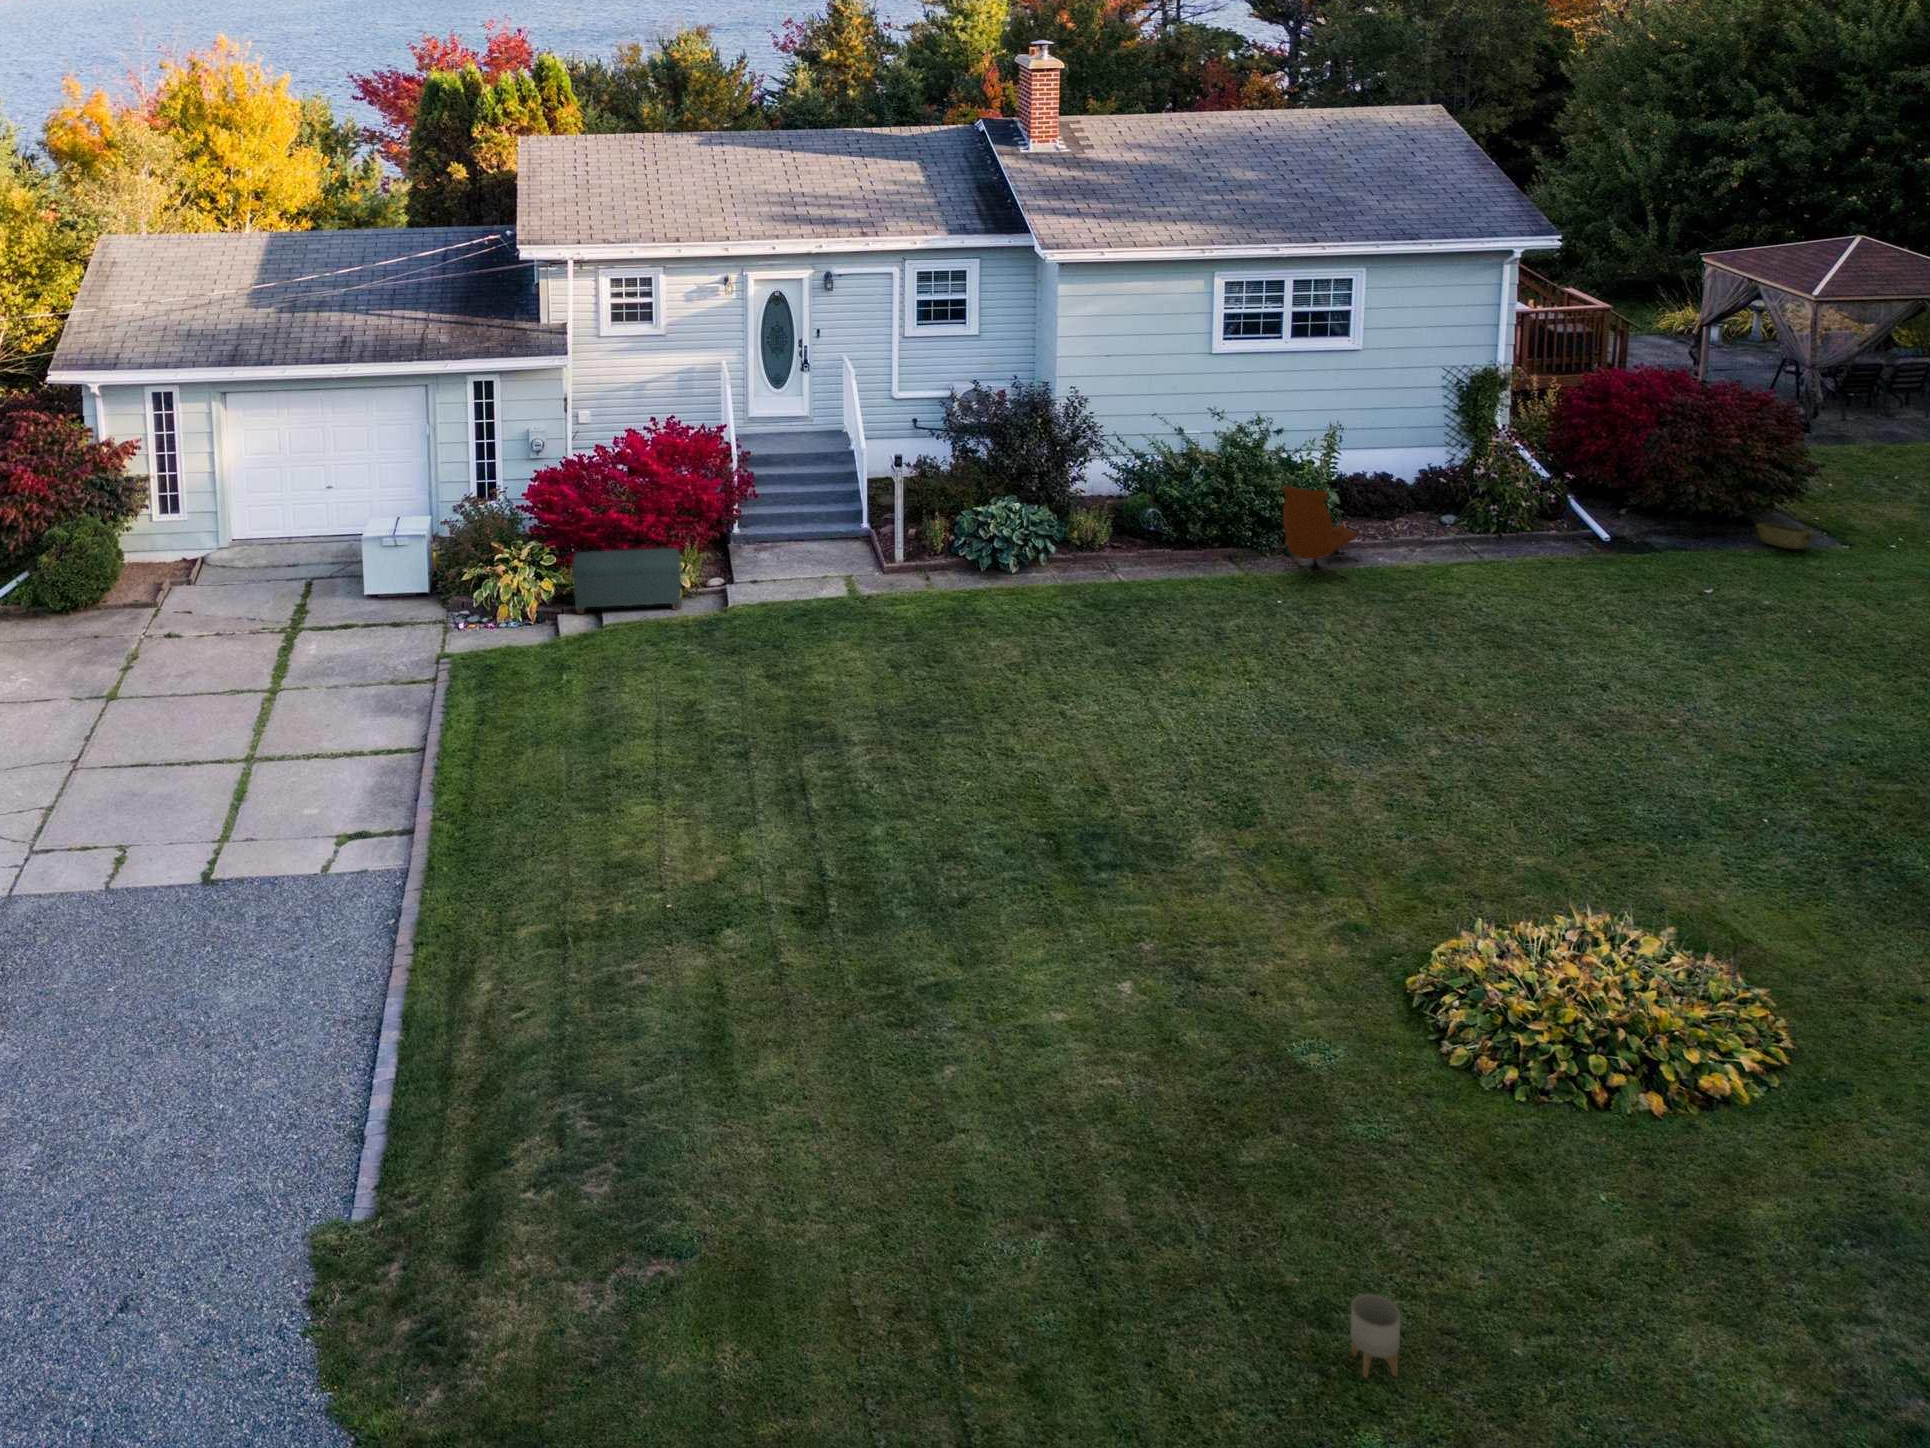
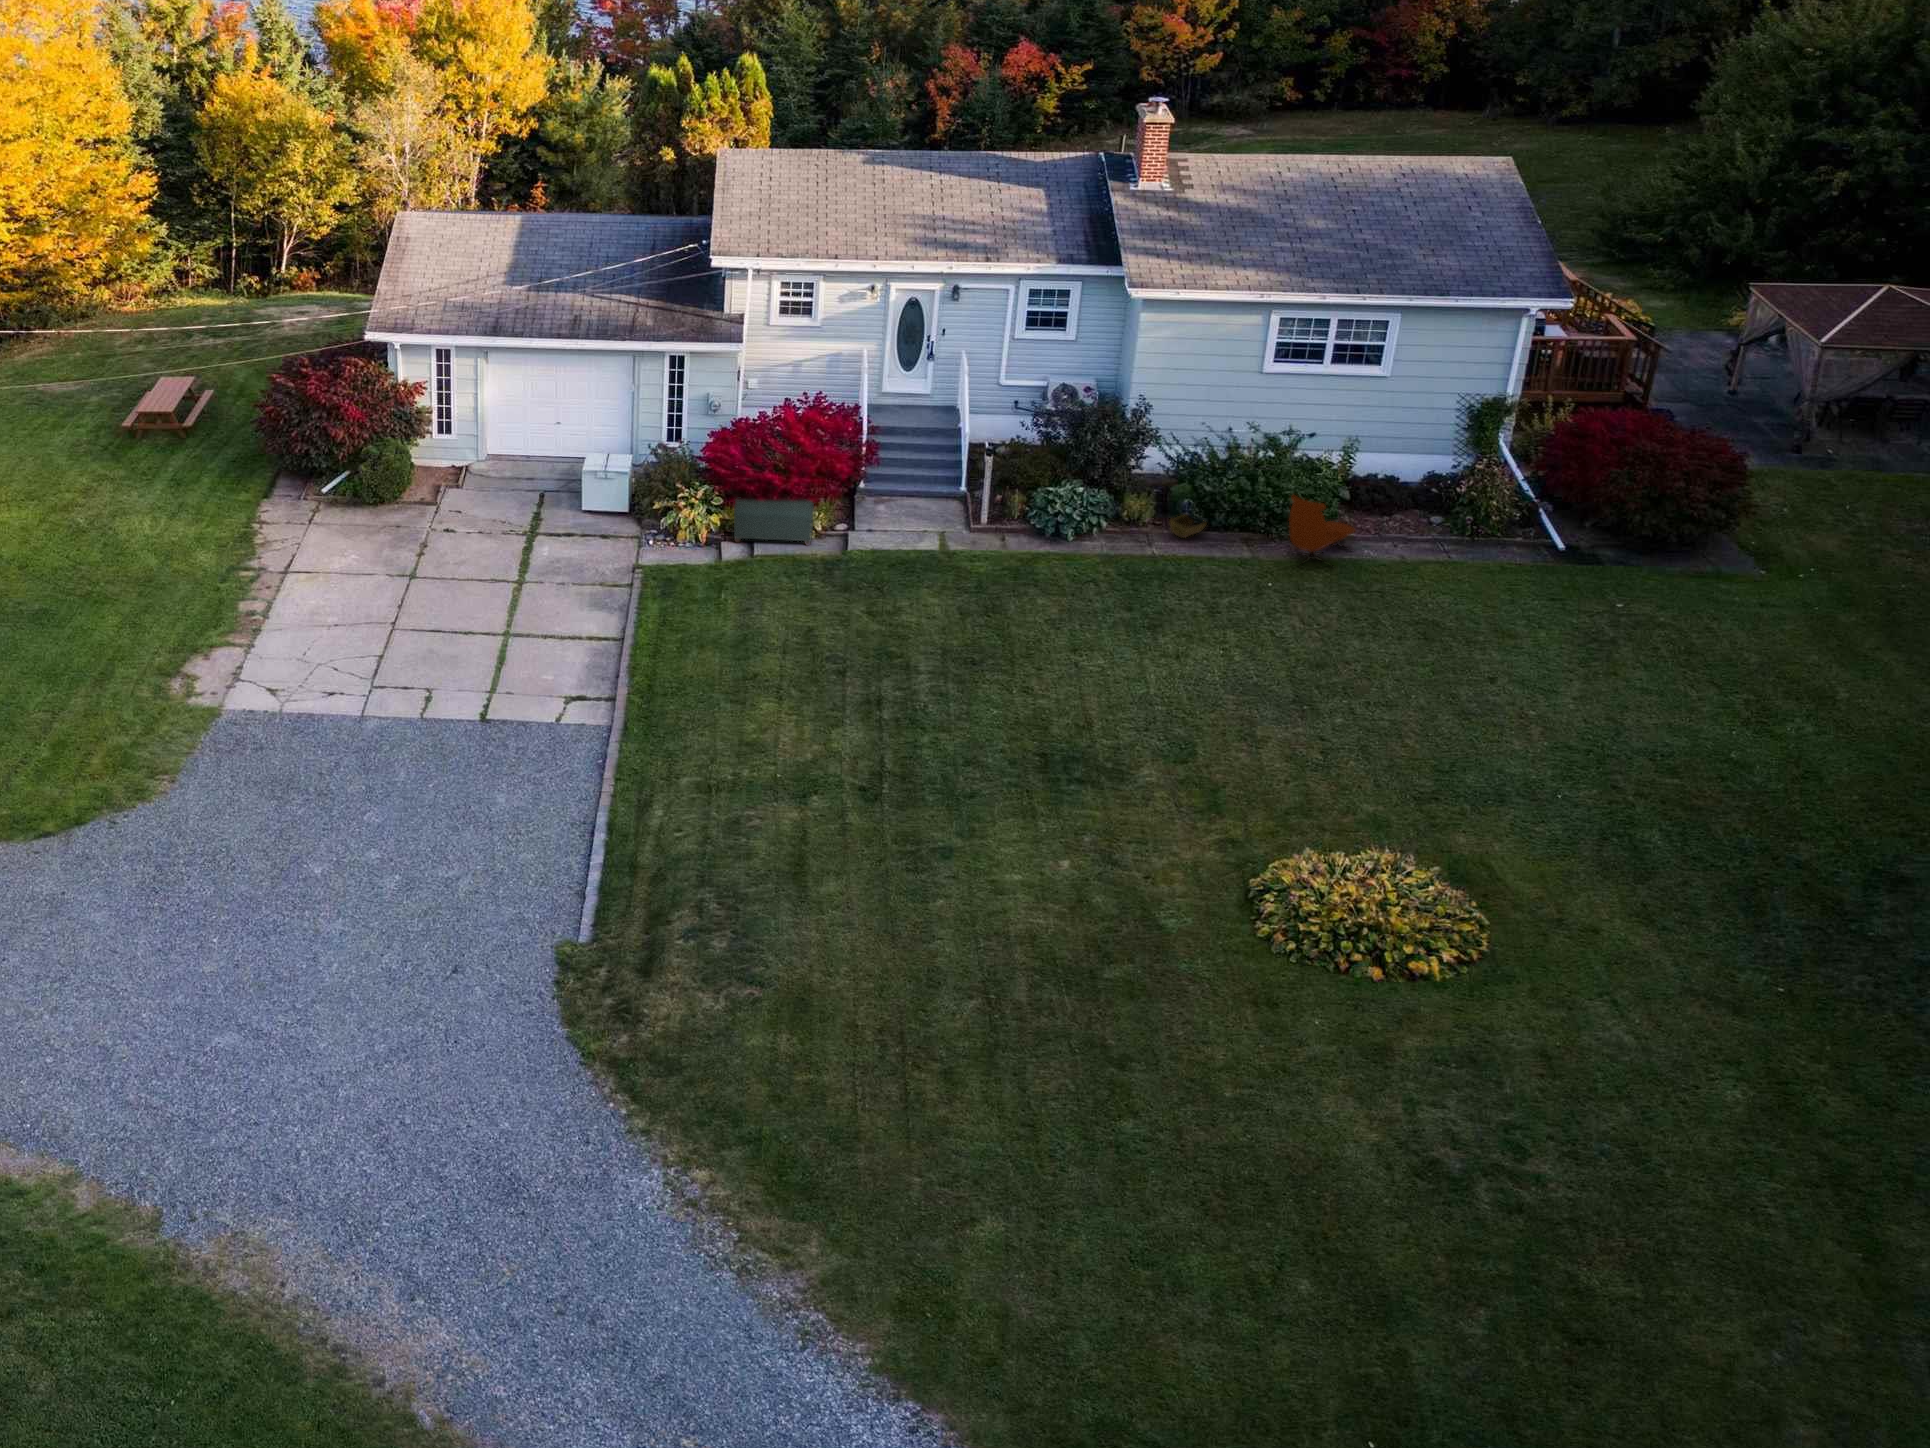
woven basket: present [1756,523,1814,549] -> present [1170,513,1206,538]
planter: present [1351,1294,1400,1378] -> none [1126,1050,1154,1092]

